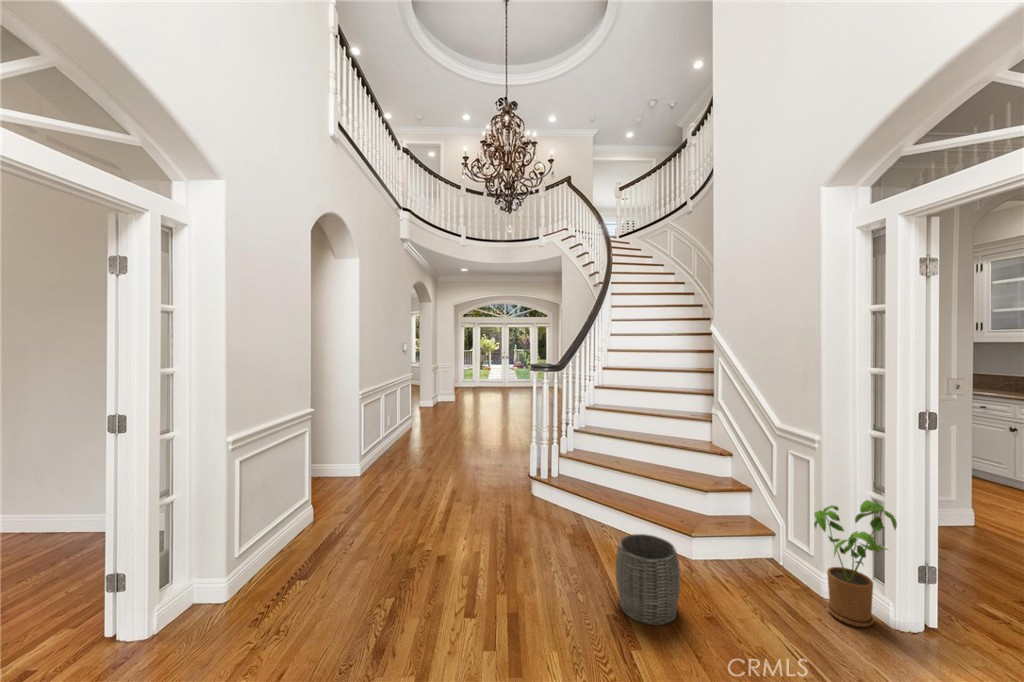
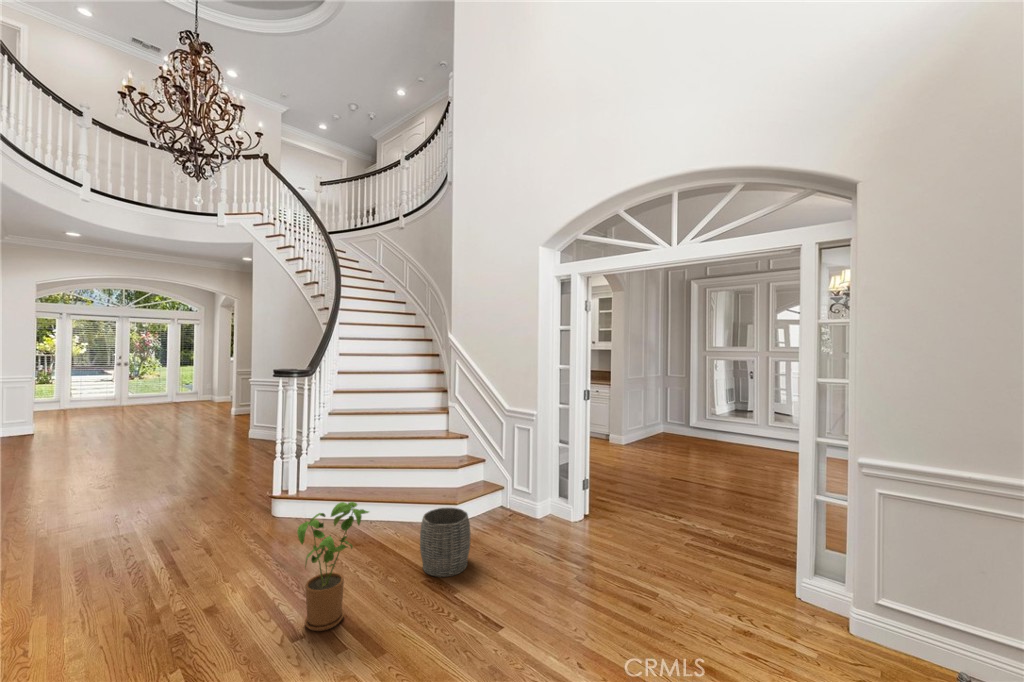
house plant: present [814,500,897,627] -> present [297,502,369,631]

